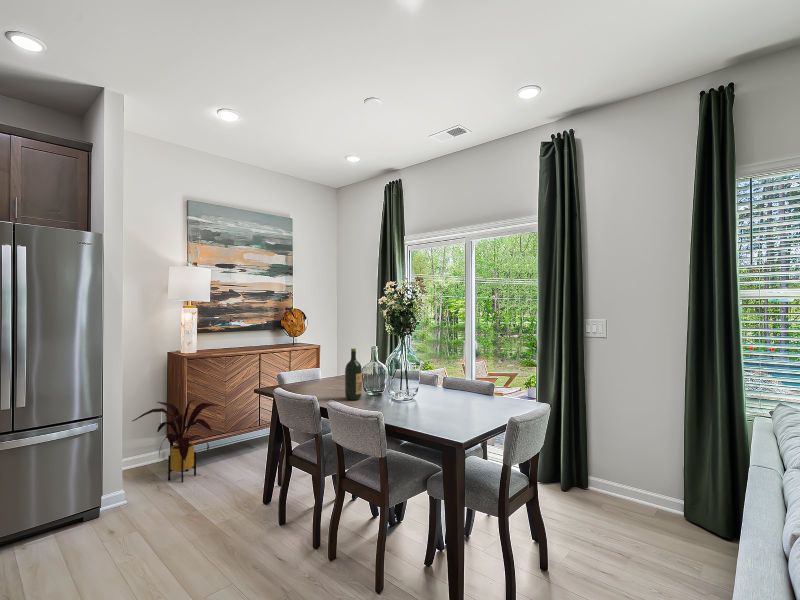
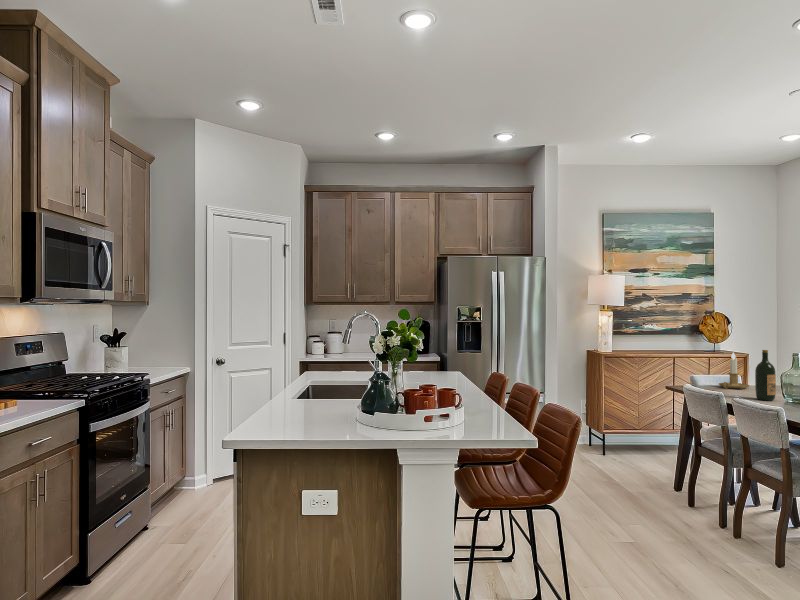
candlestick: none [306,349,333,388] -> present [719,352,749,389]
house plant: present [133,400,219,482] -> none [562,391,635,462]

